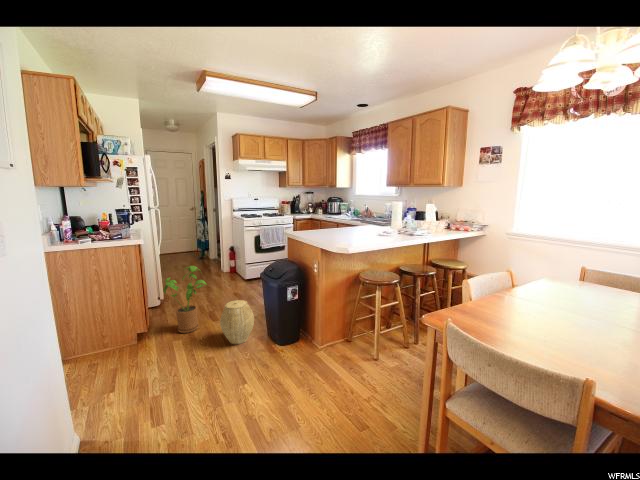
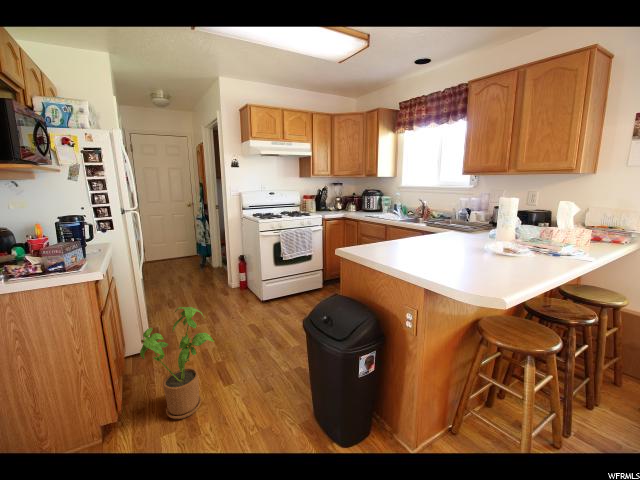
woven basket: present [220,300,254,344] -> none [238,369,295,451]

